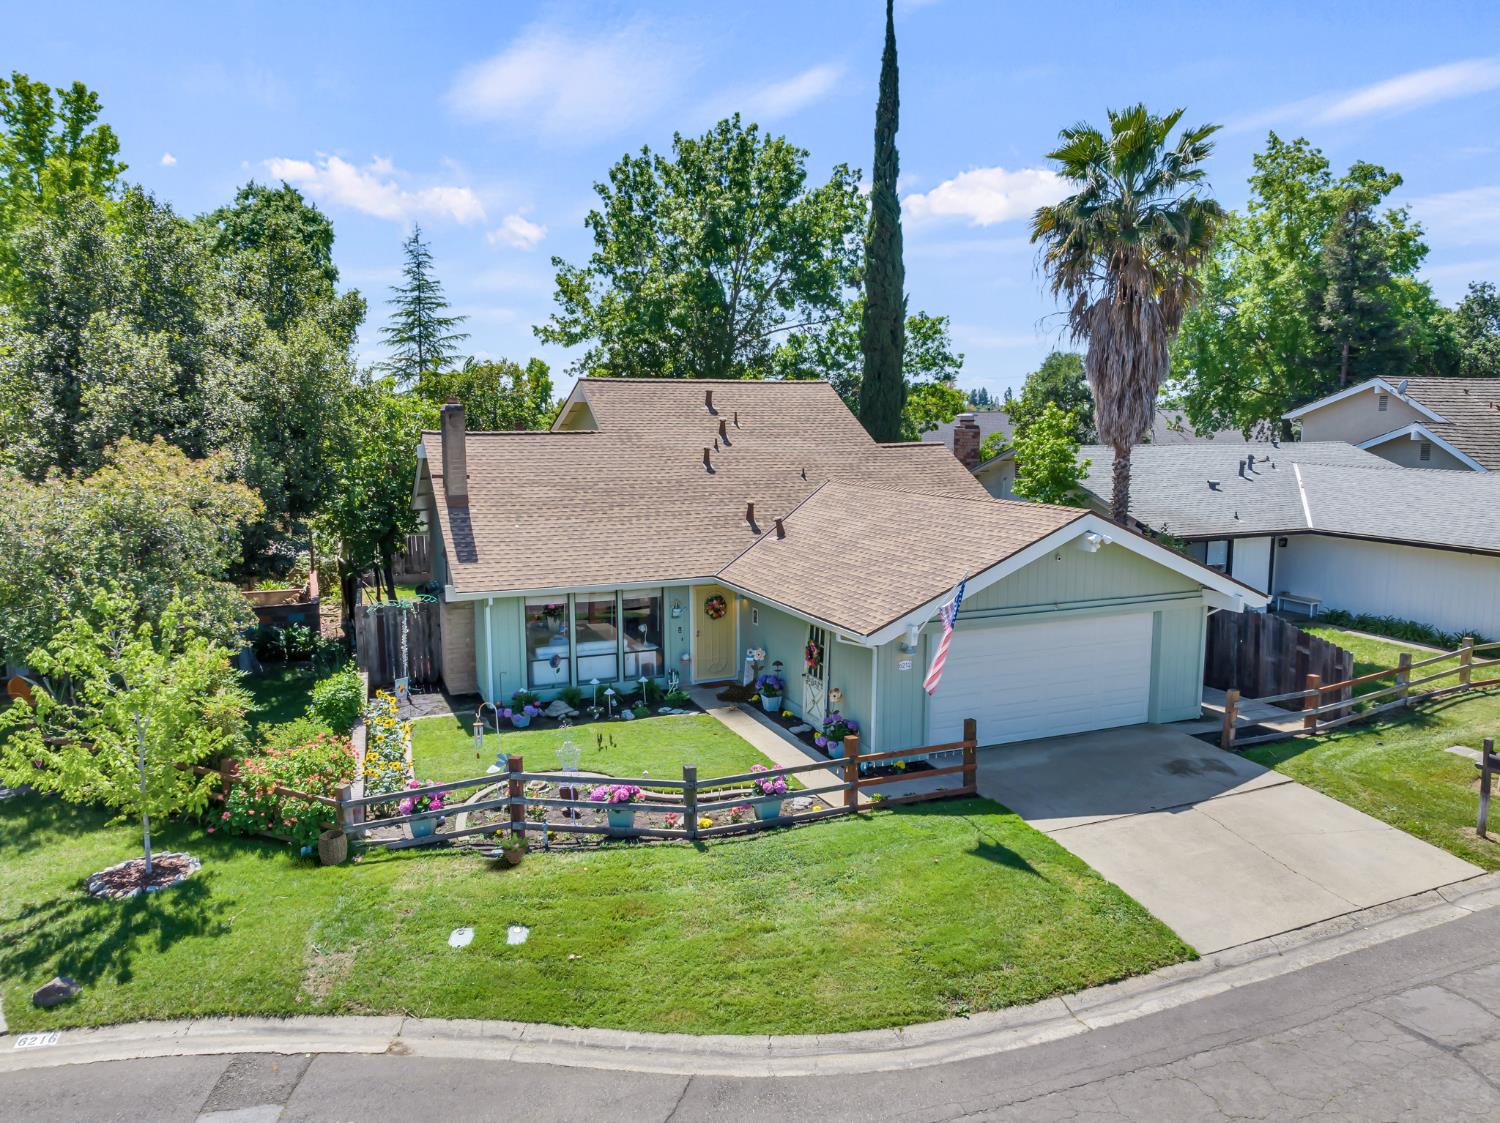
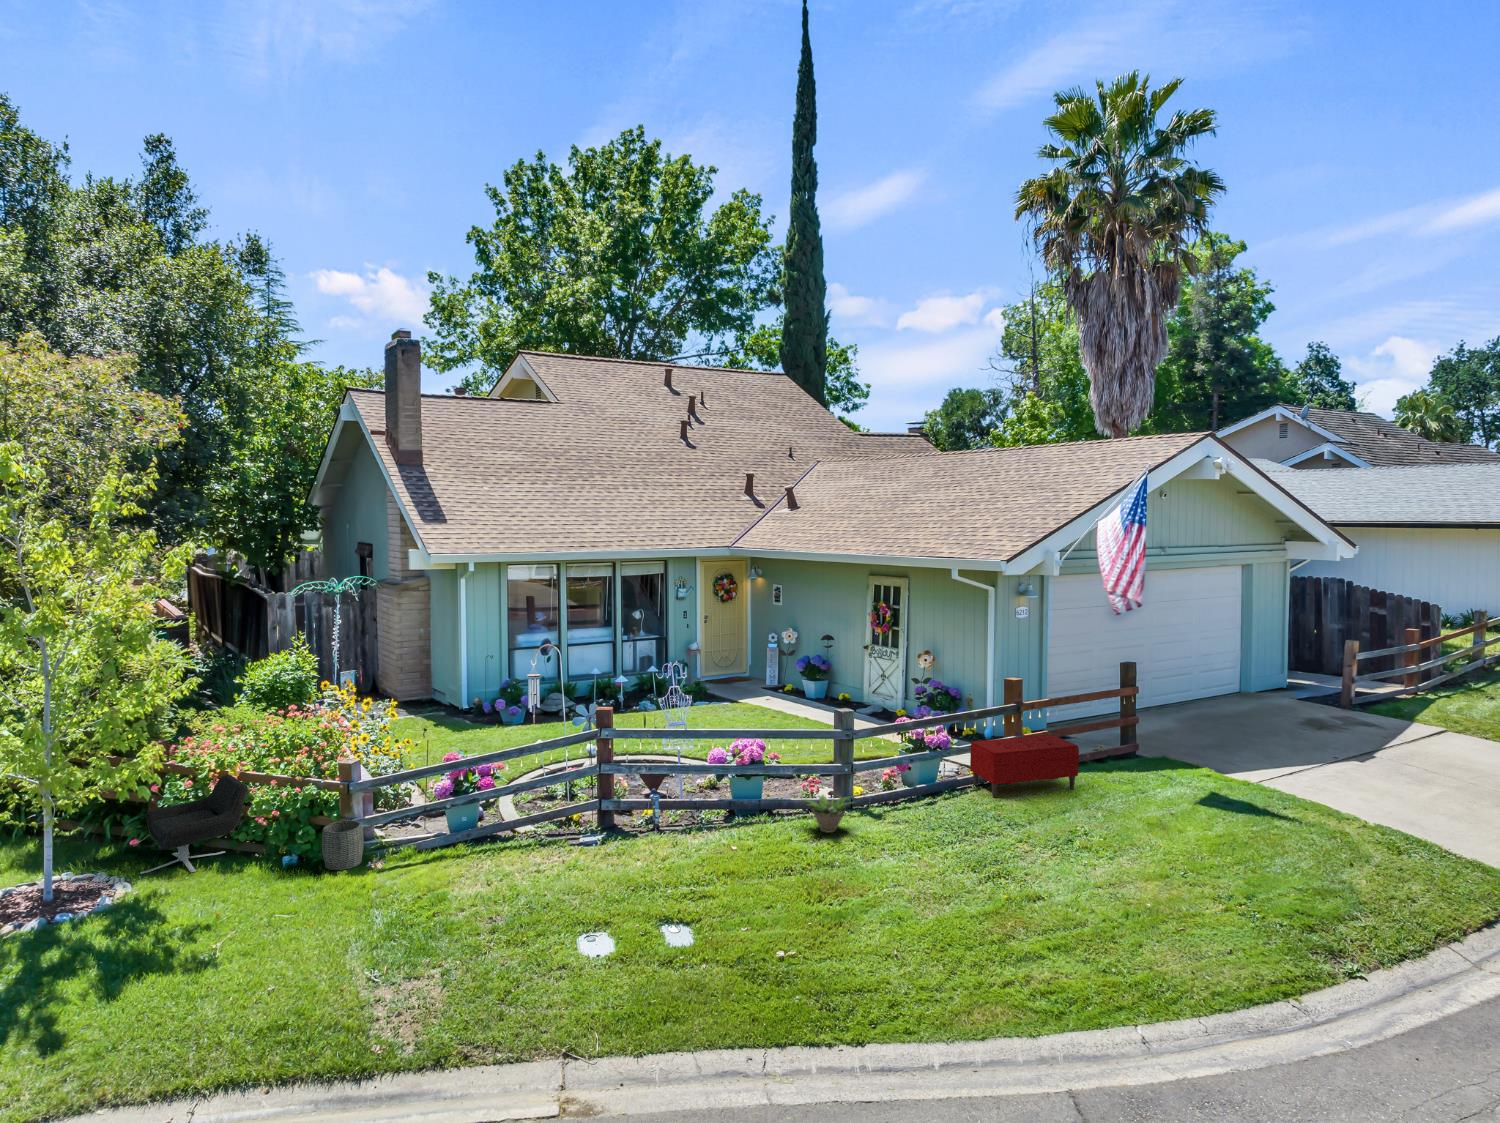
lounge chair: present [716,678,758,712] -> present [140,774,247,874]
bench: none [819,781,902,832] -> present [970,735,1079,798]
decorative plant: present [497,833,534,864] -> present [804,795,853,833]

